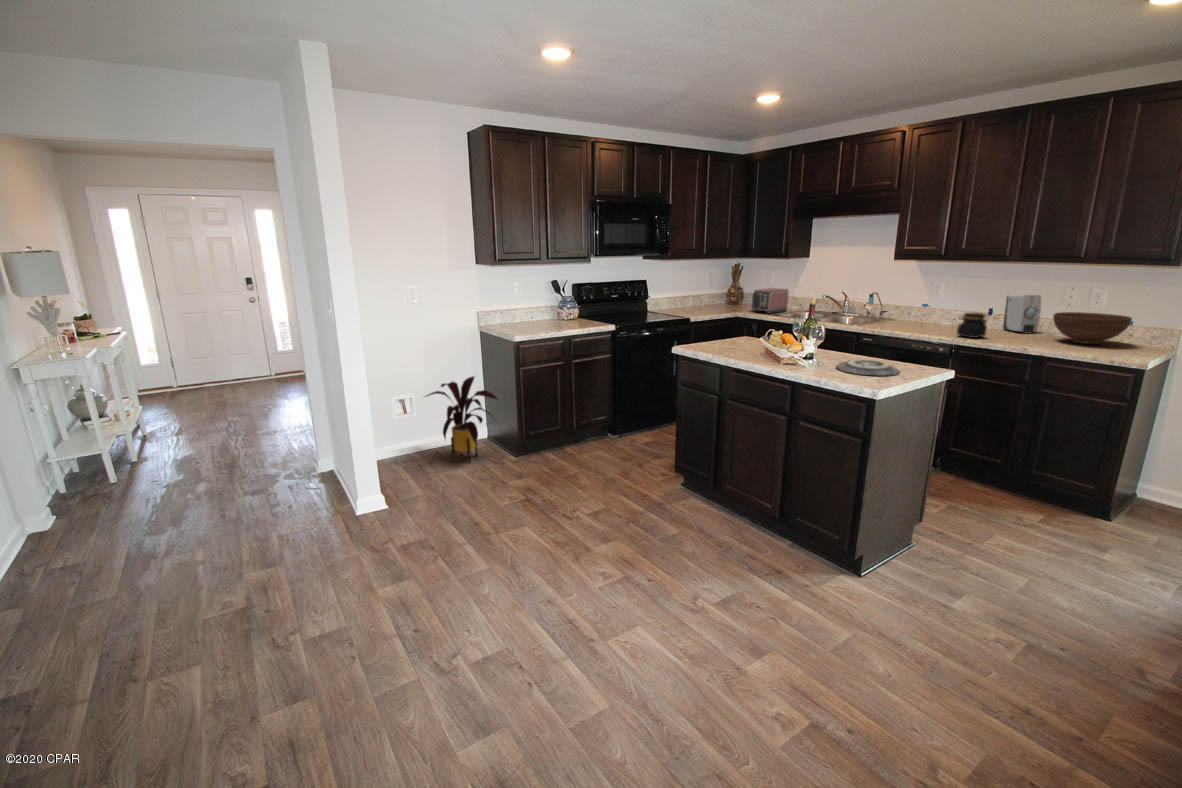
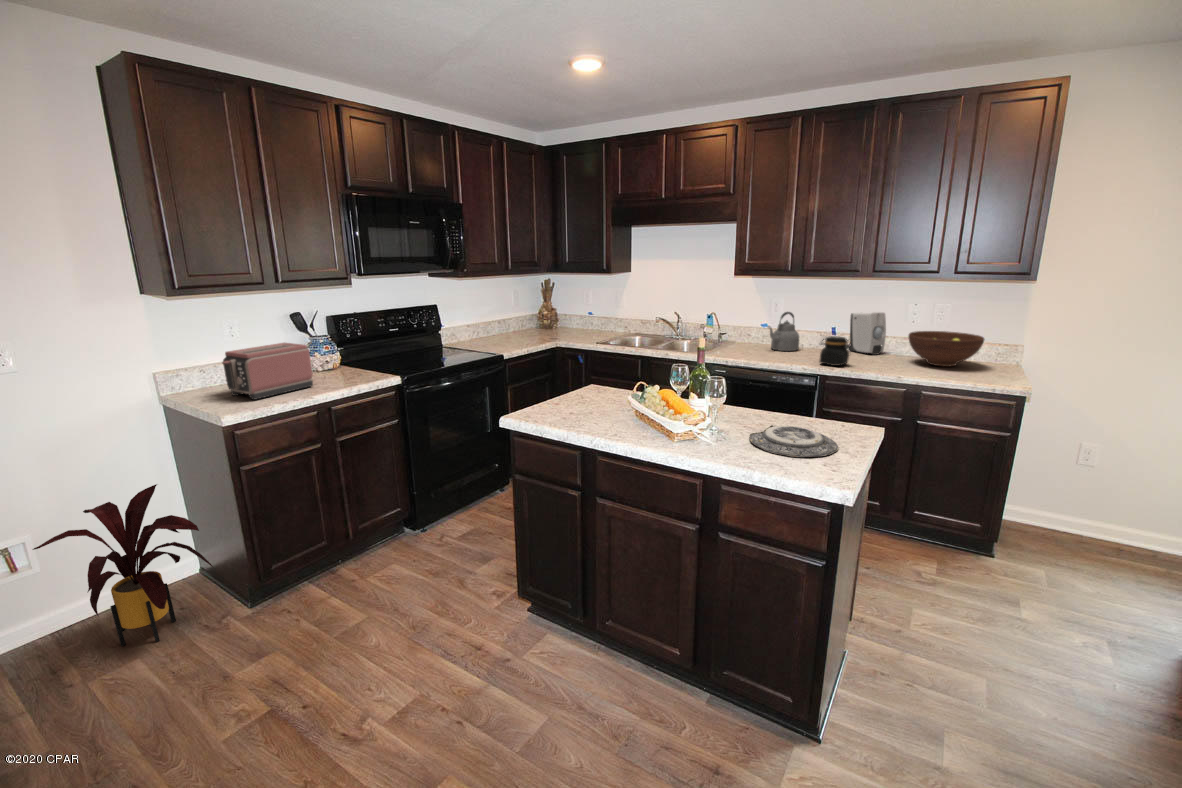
toaster: present [751,288,789,314] -> present [222,343,313,399]
kettle: none [919,292,953,327] -> present [768,312,799,351]

